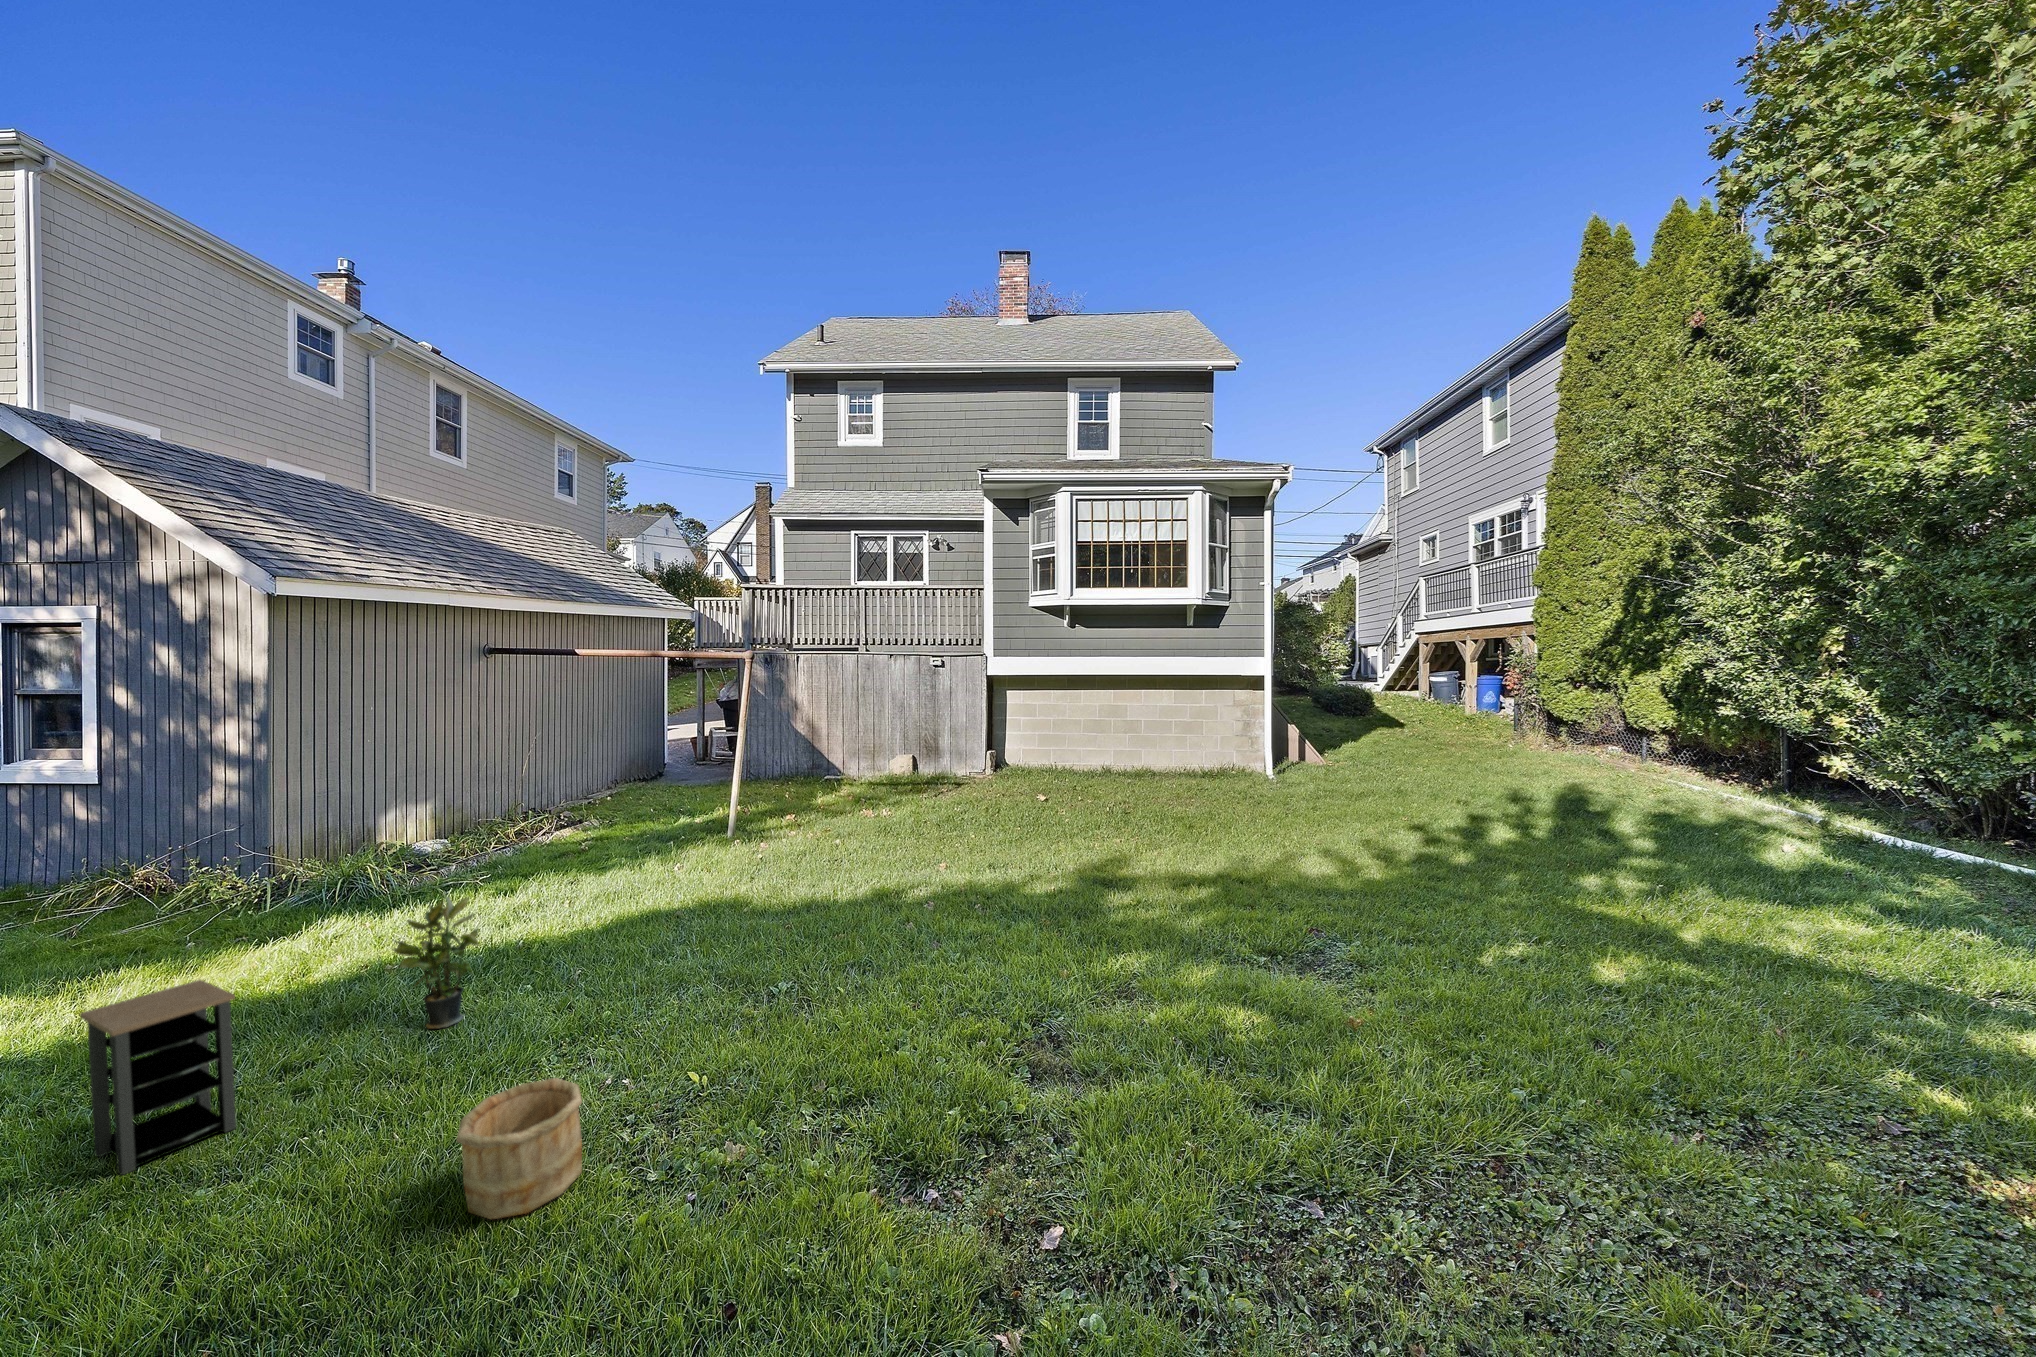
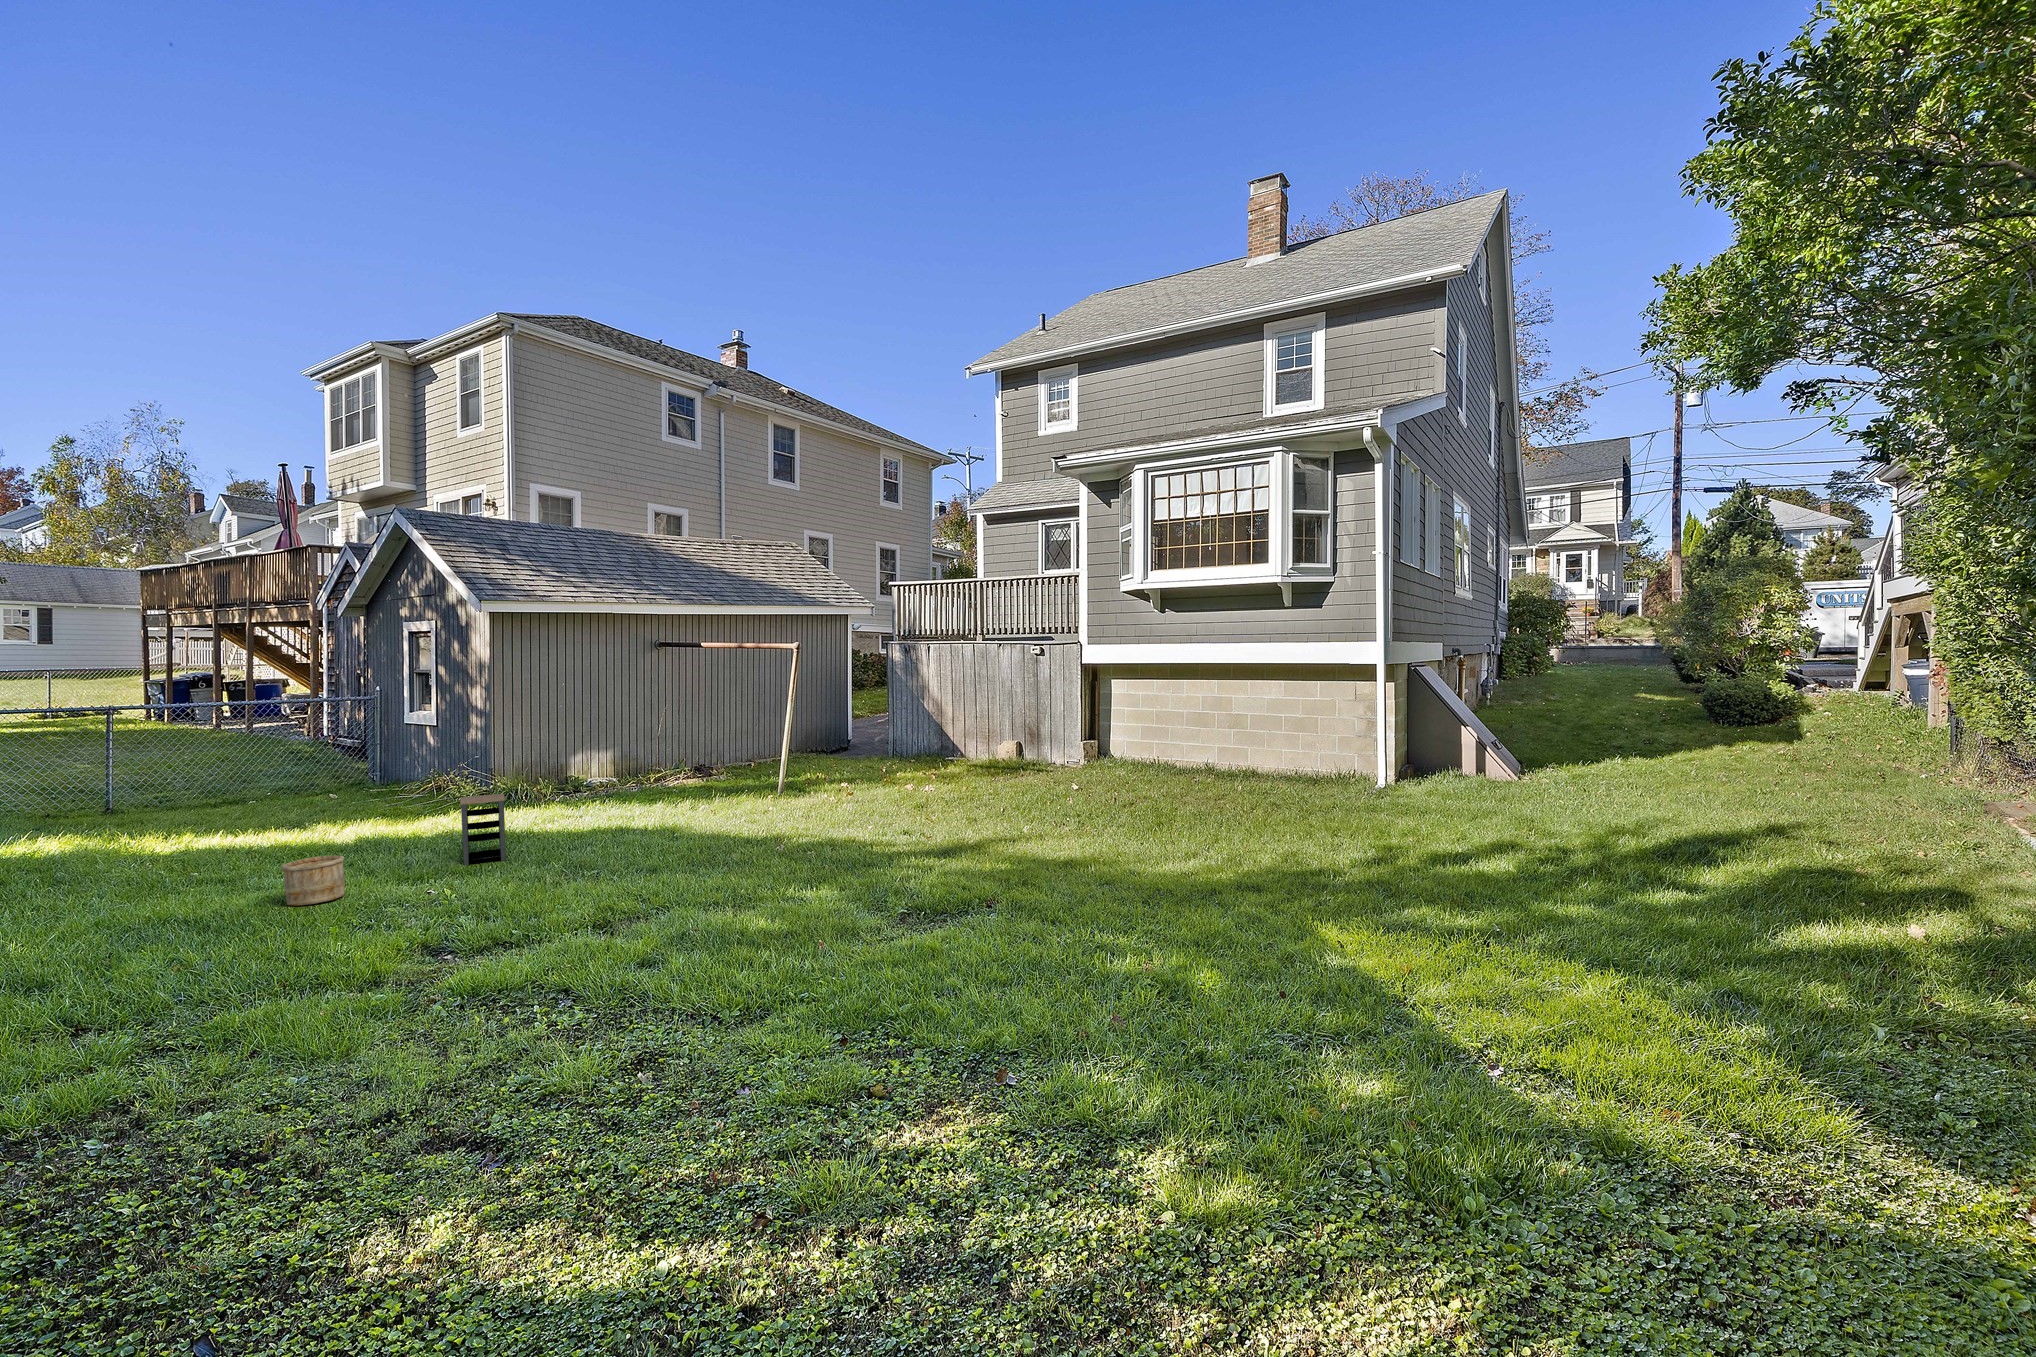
potted plant: present [394,896,479,1029] -> none [393,779,440,851]
side table: present [80,980,236,1175] -> present [460,794,506,865]

